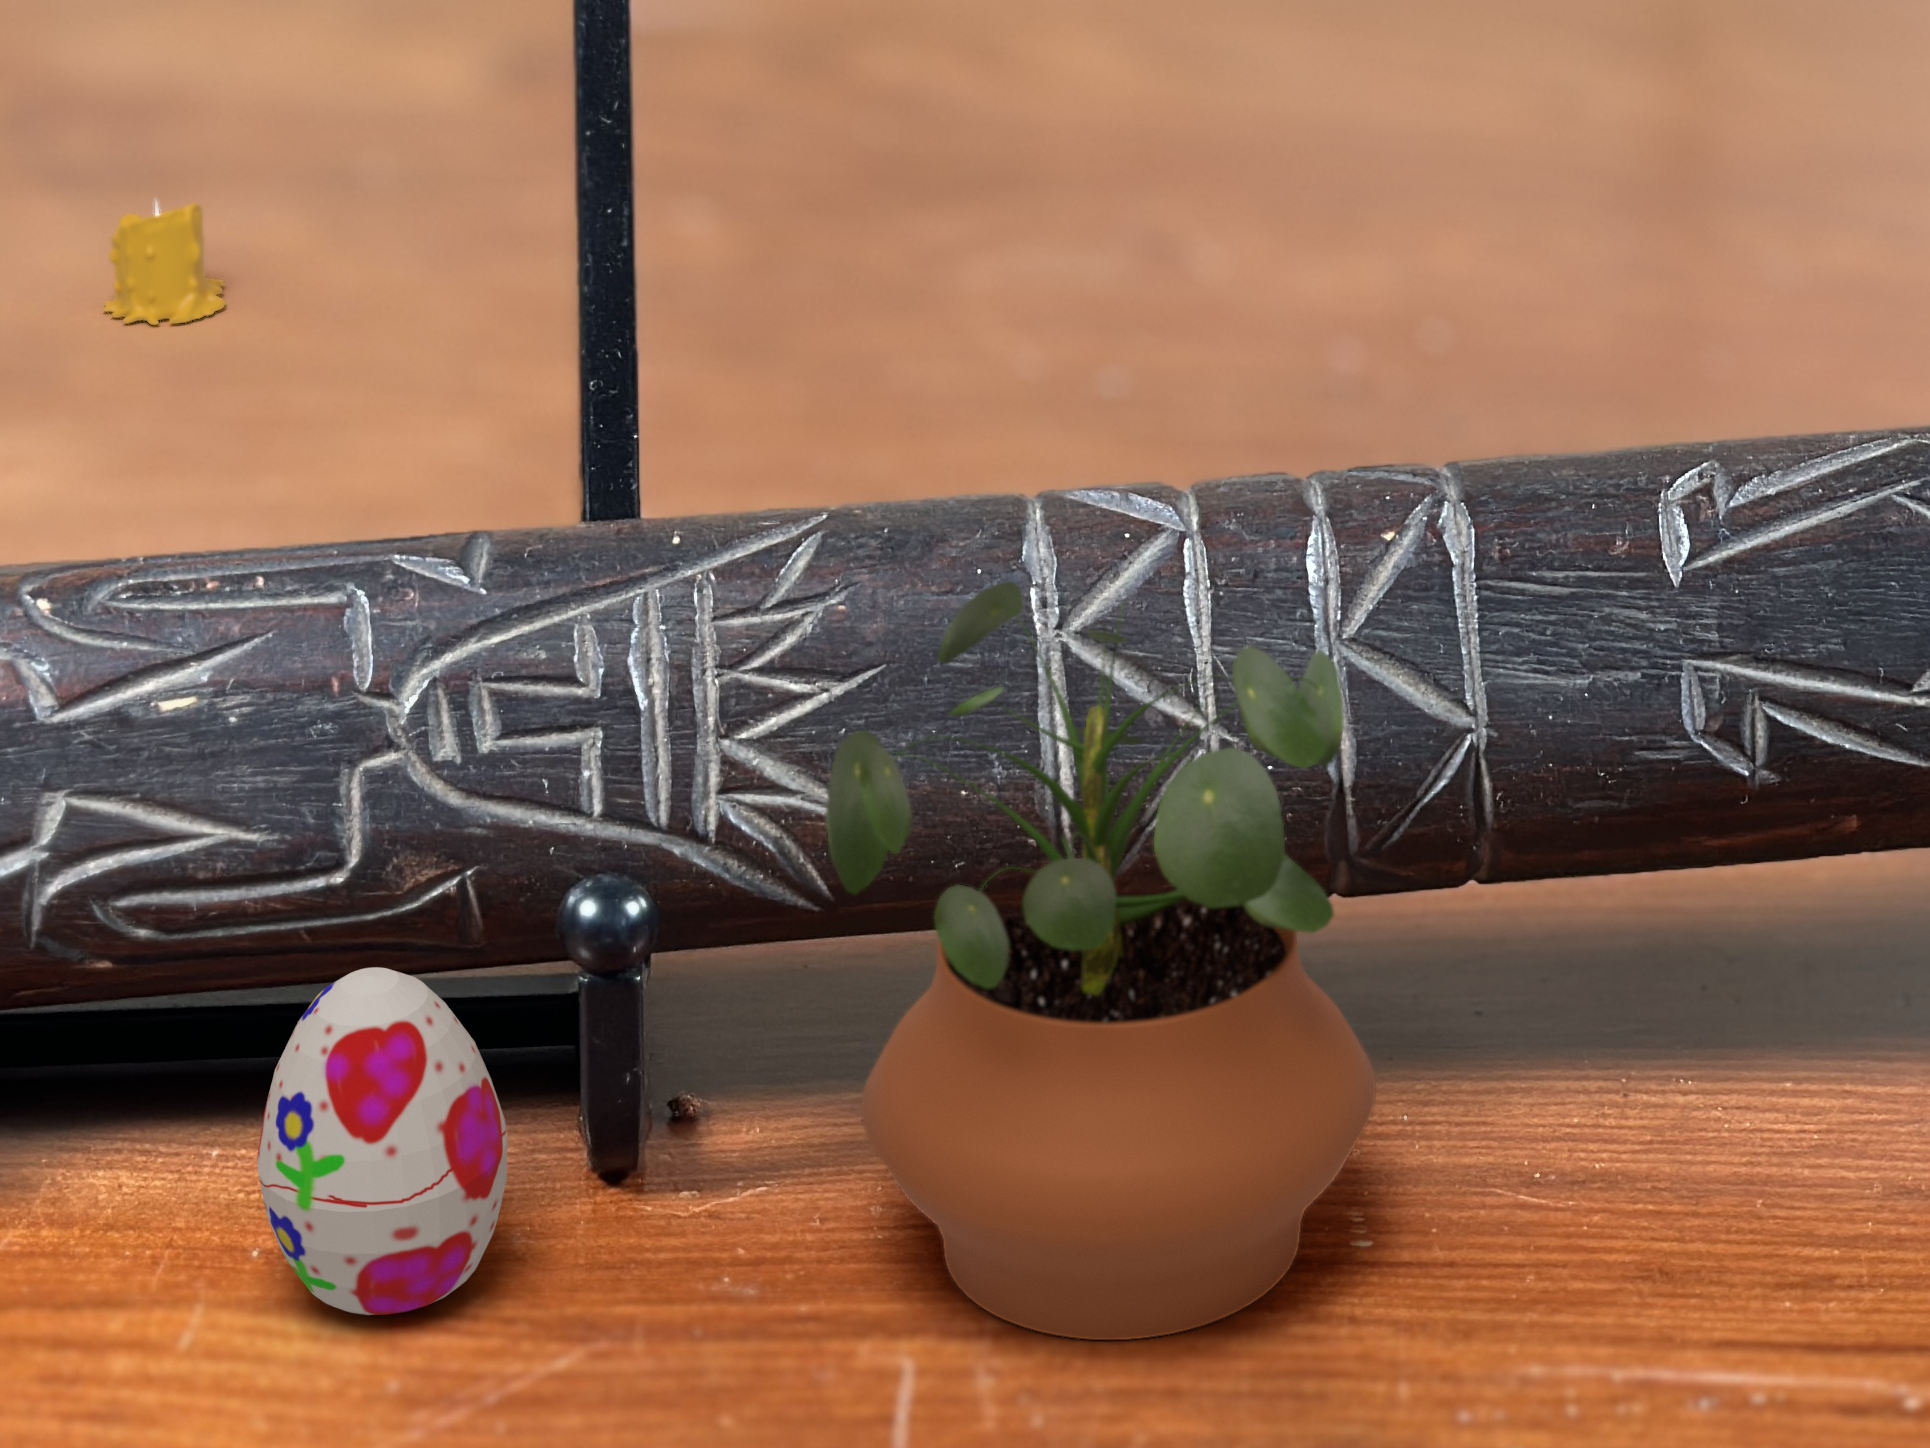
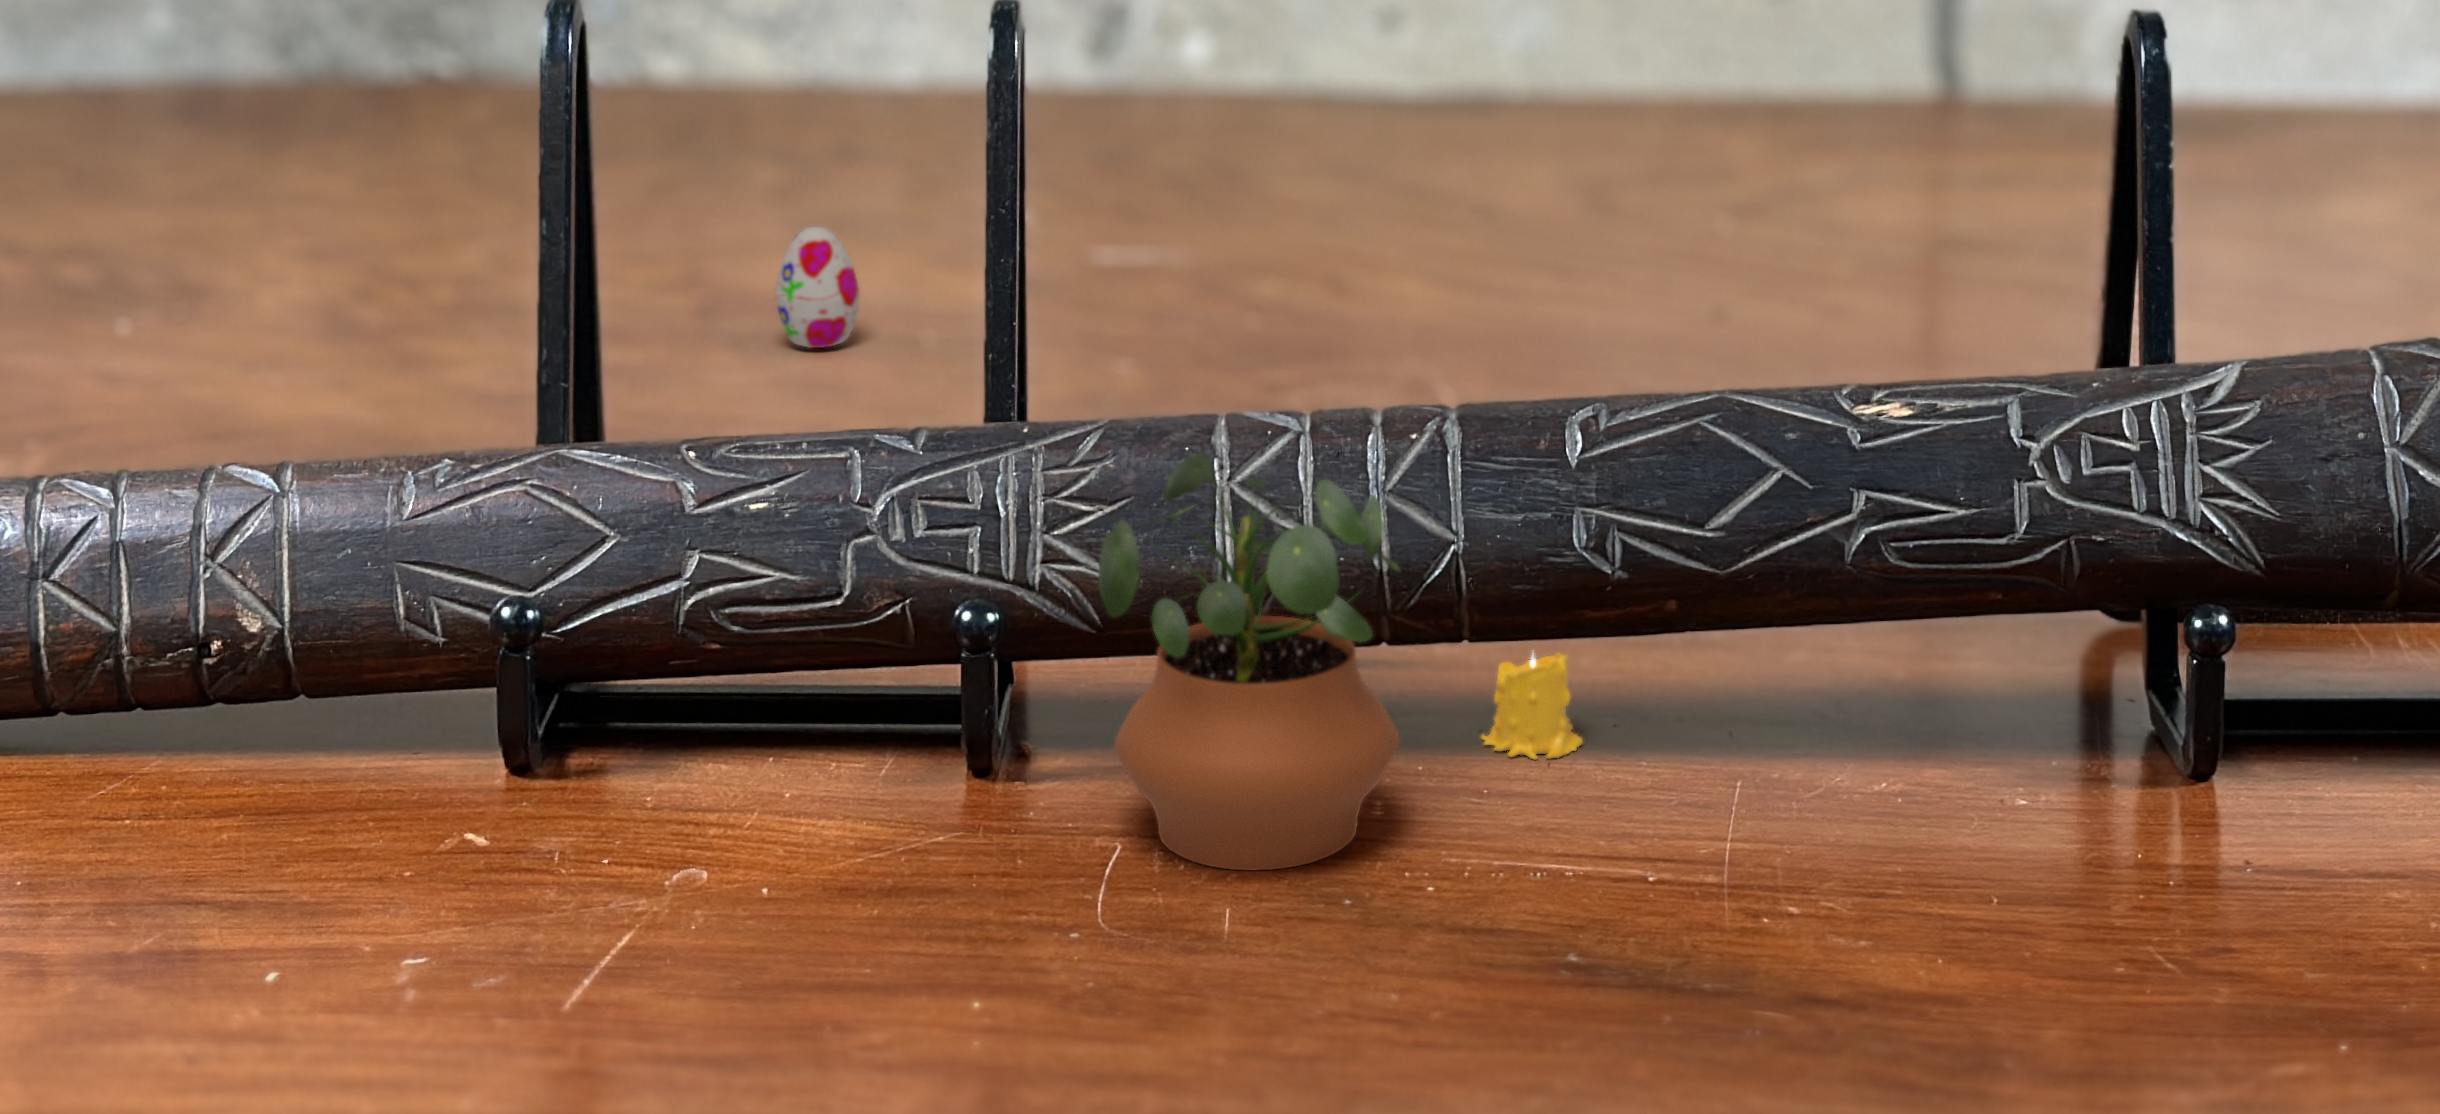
candle: present [104,203,225,325] -> present [1481,653,1583,759]
decorative egg: present [257,967,508,1315] -> present [775,227,860,348]

